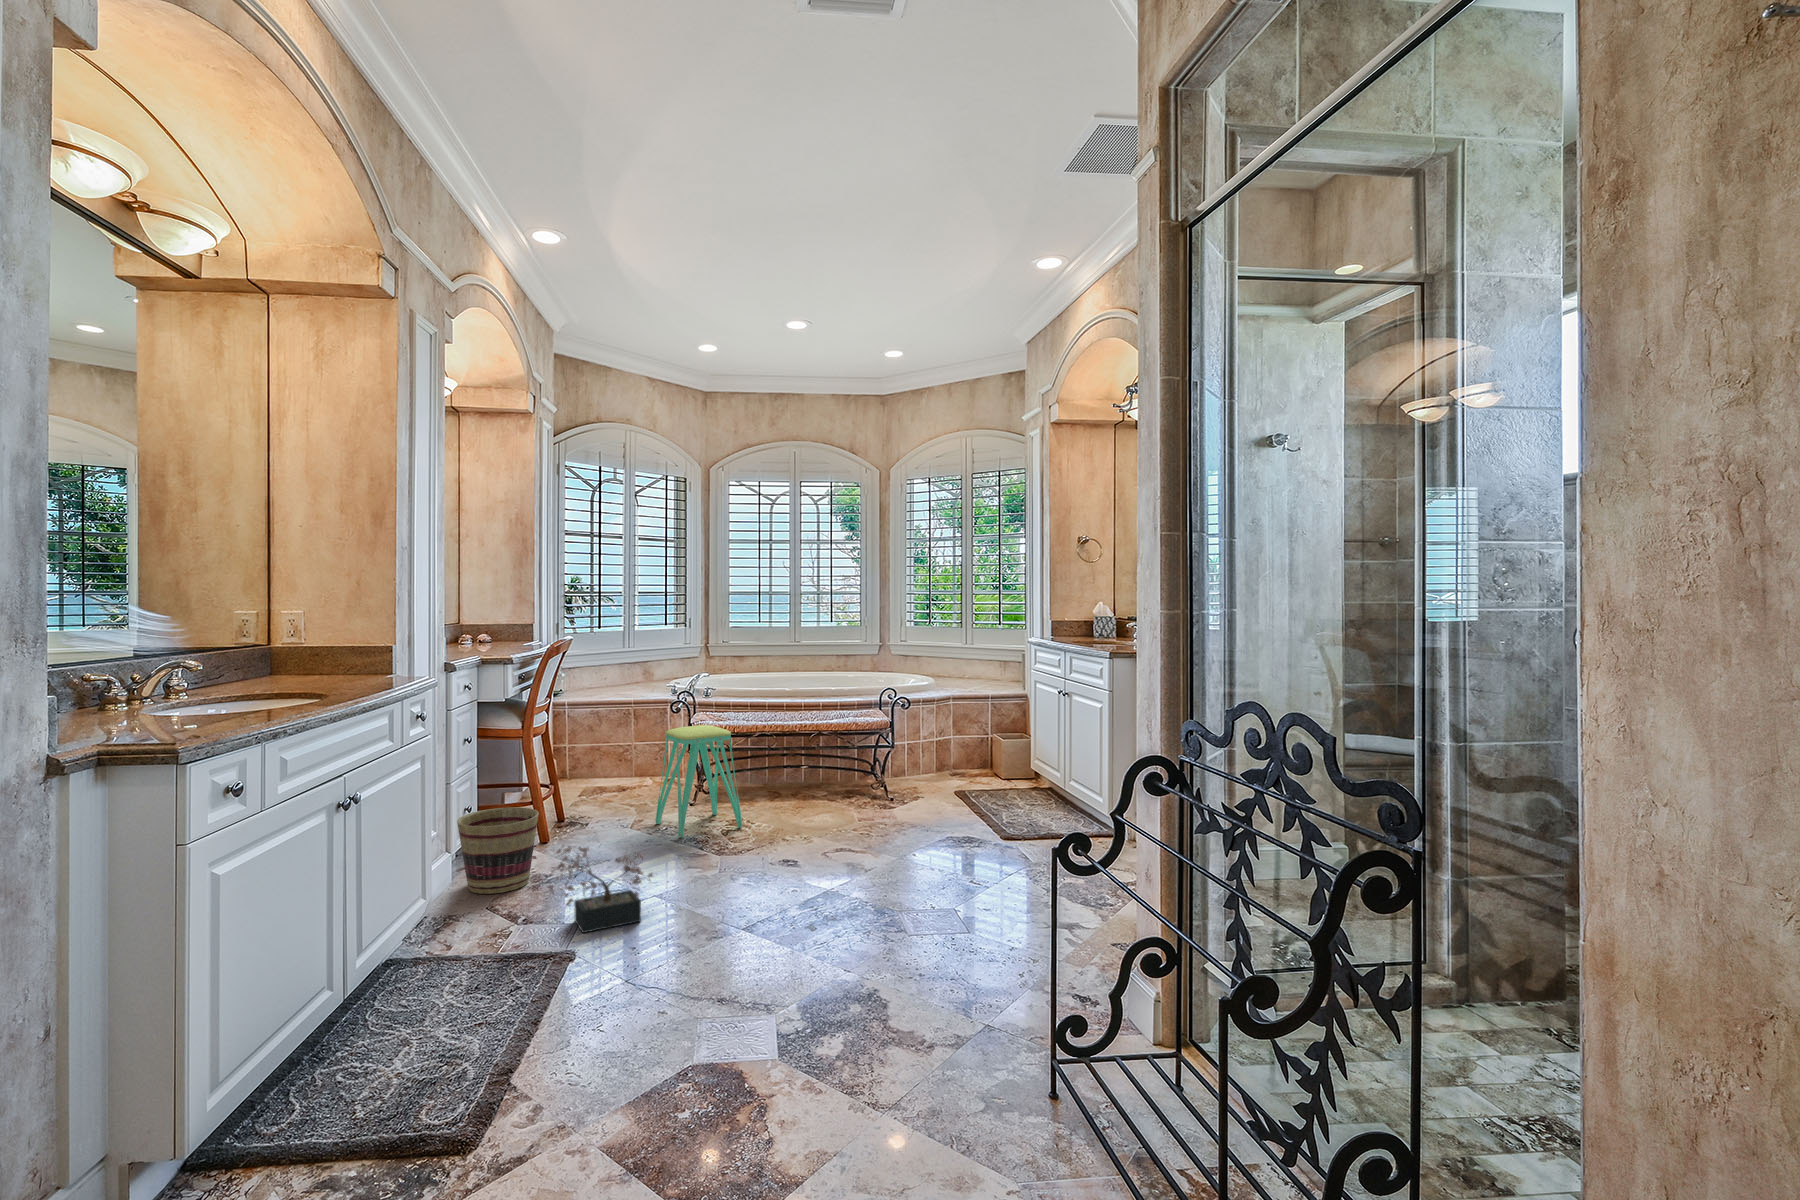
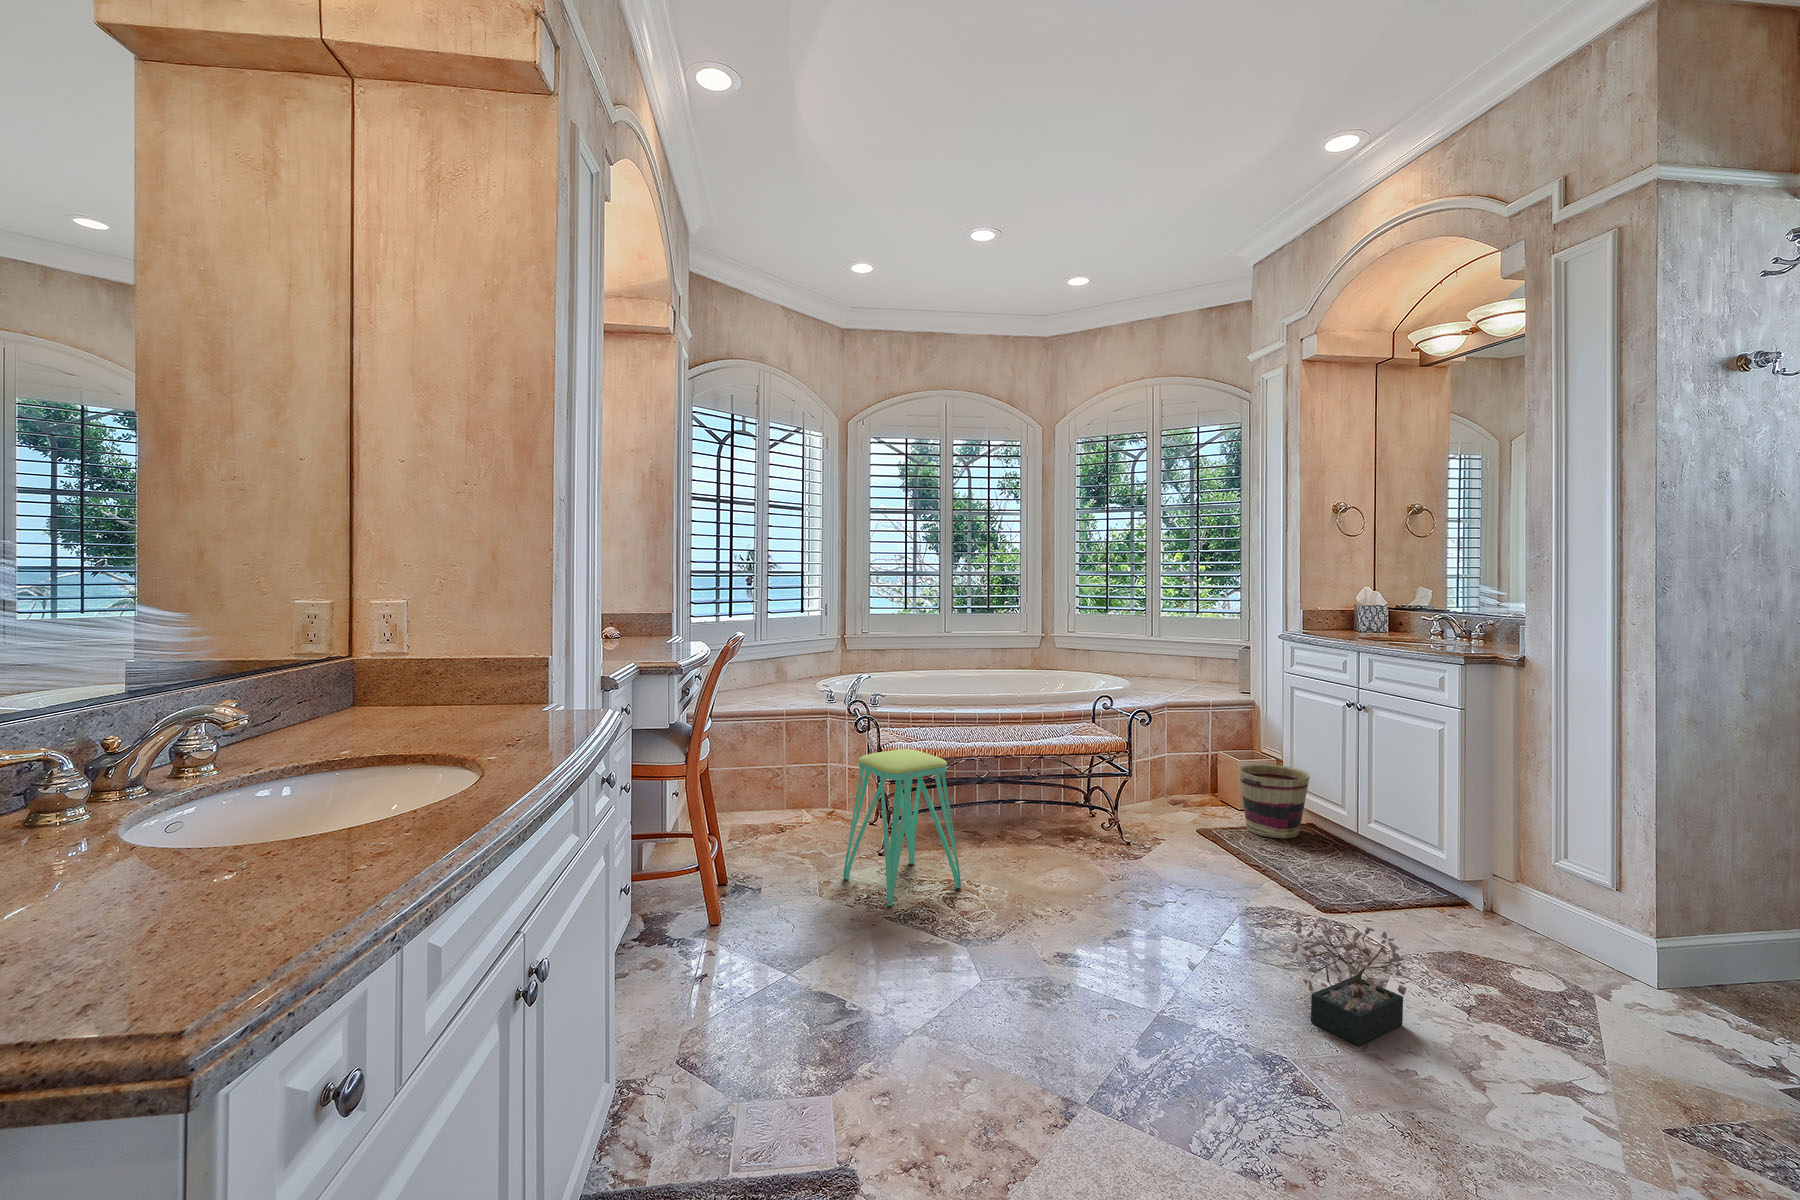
basket: present [457,807,539,894] -> present [1239,764,1310,838]
decorative plant: present [549,845,653,933] -> present [1290,920,1407,1046]

